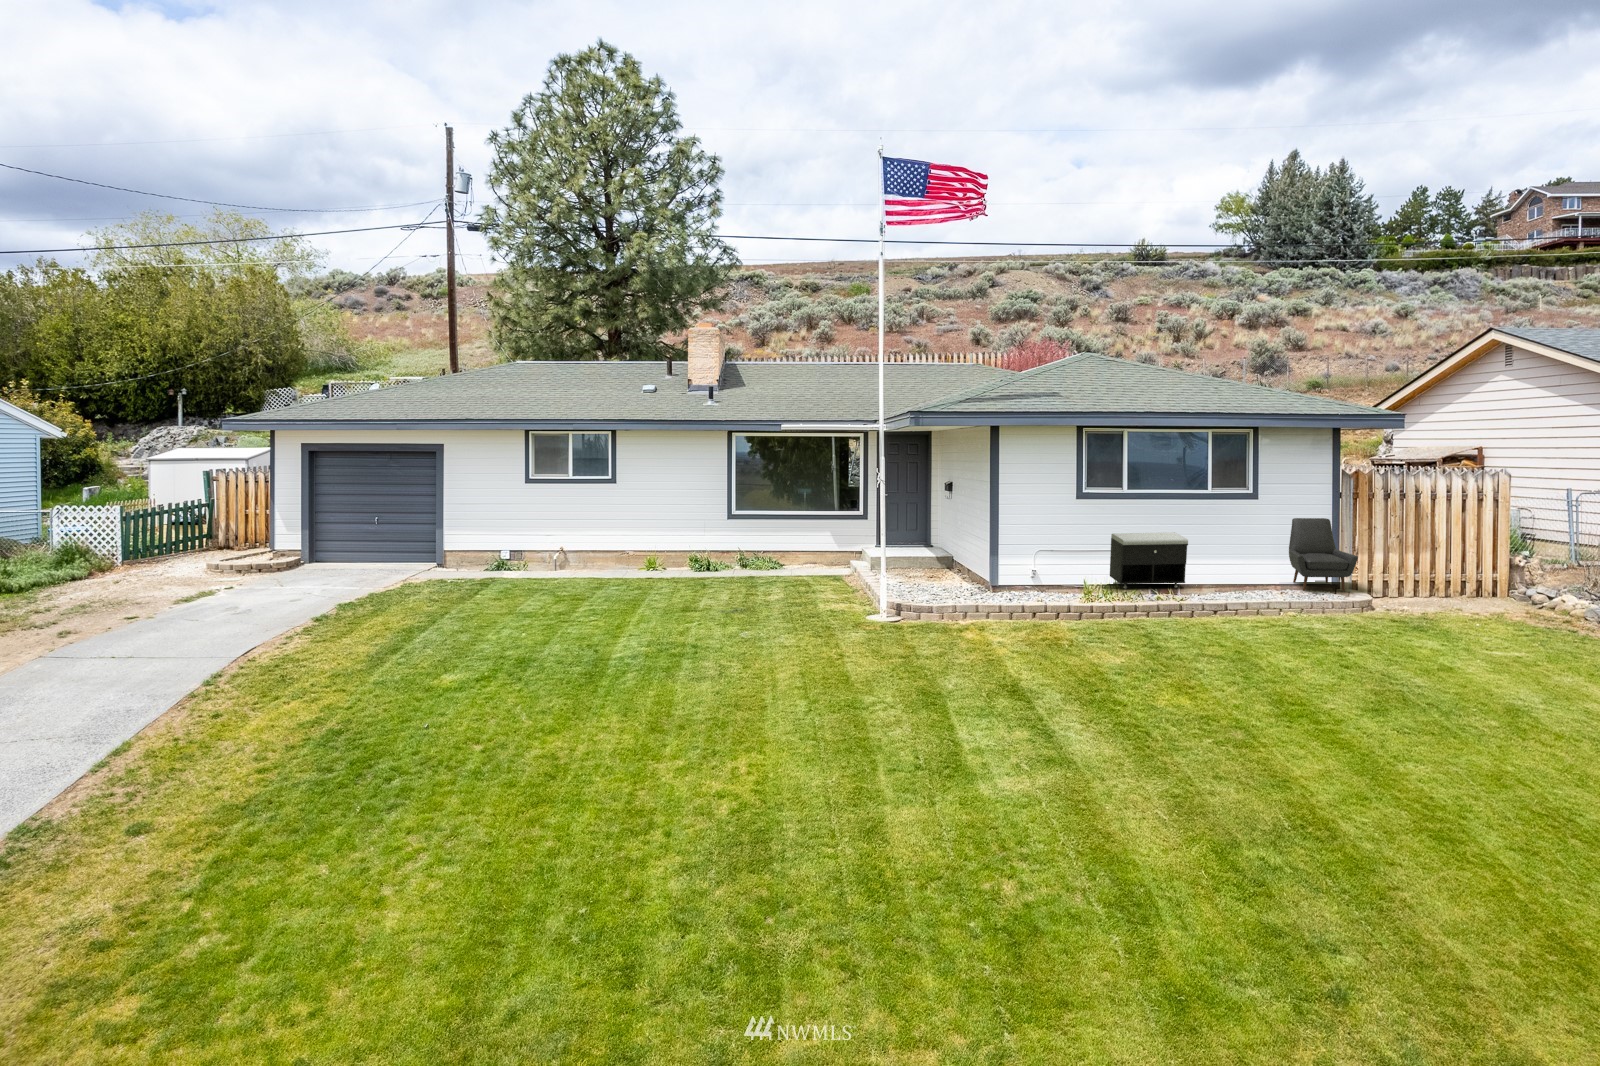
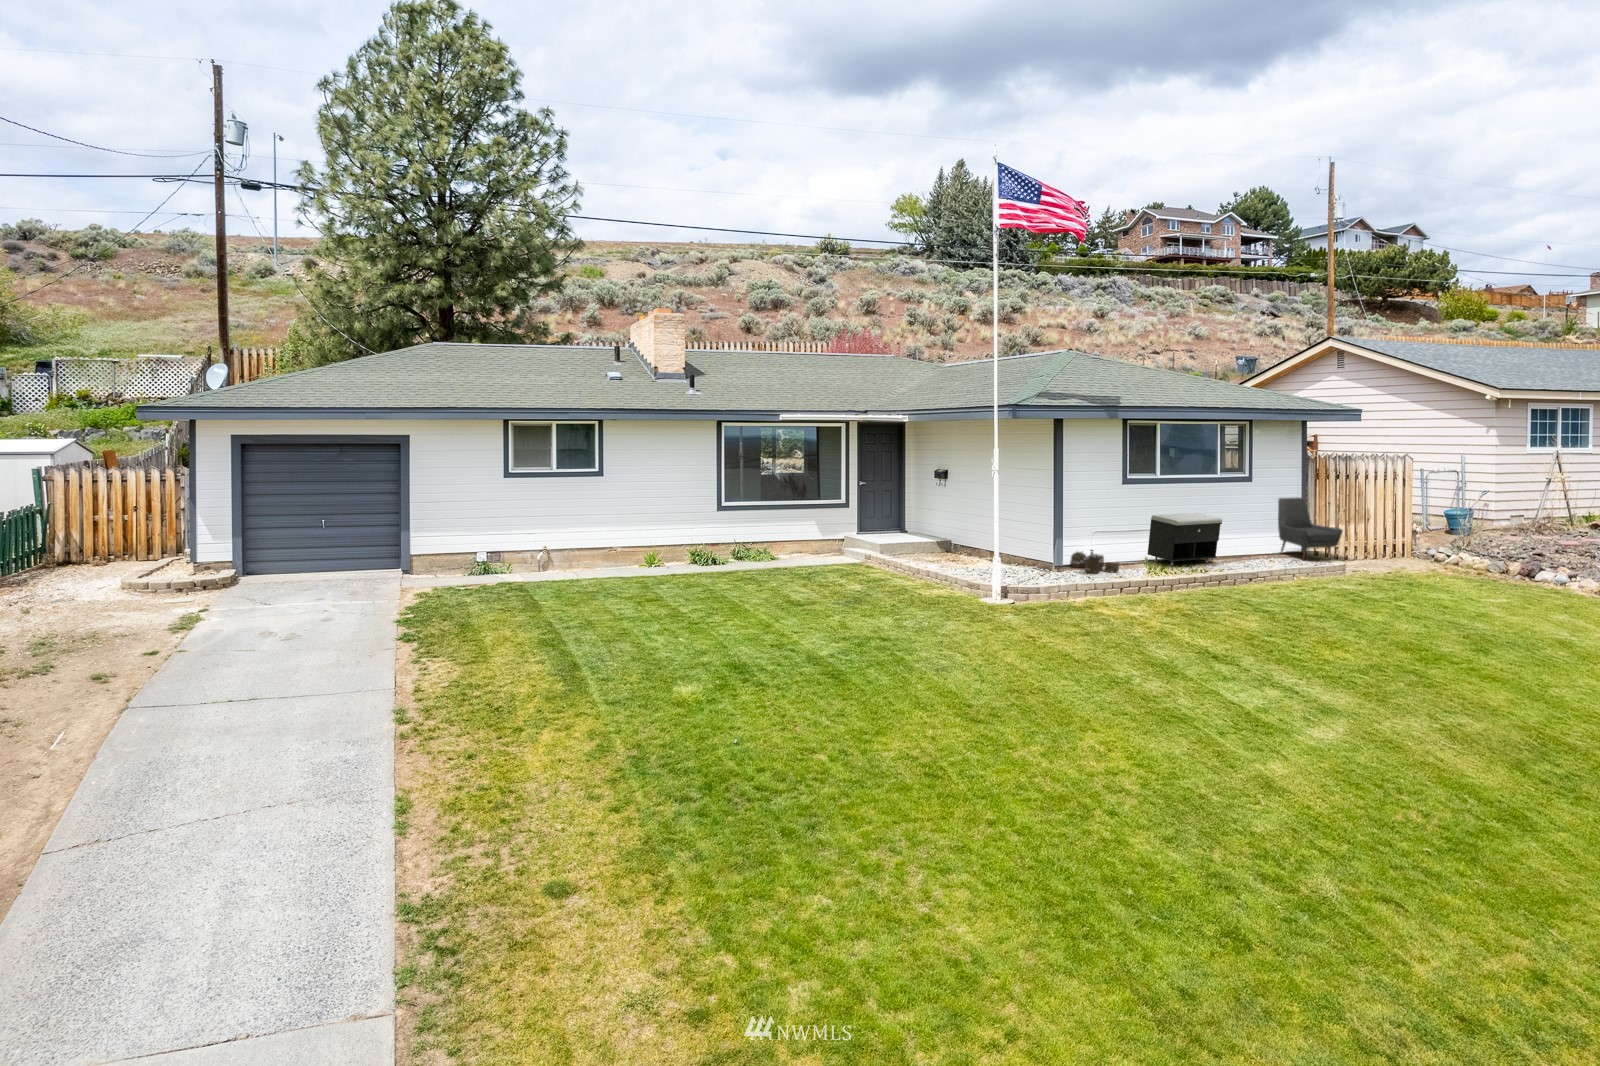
woven basket: none [1005,568,1048,592] -> present [1070,552,1119,574]

